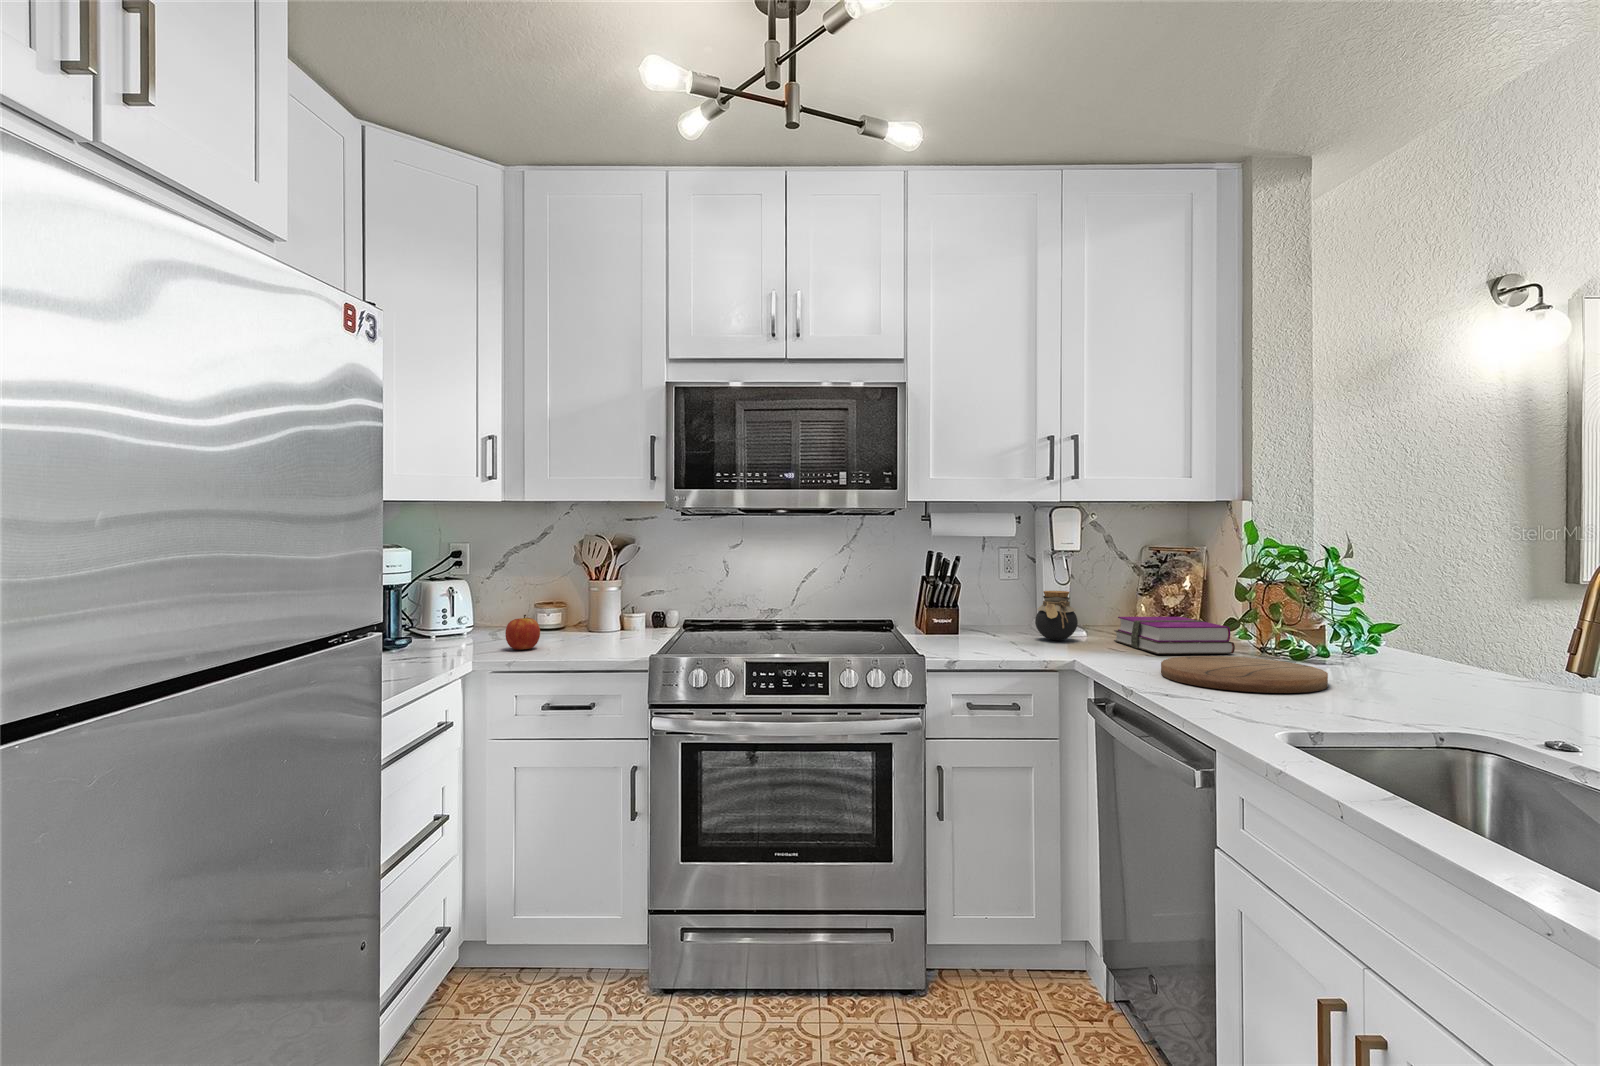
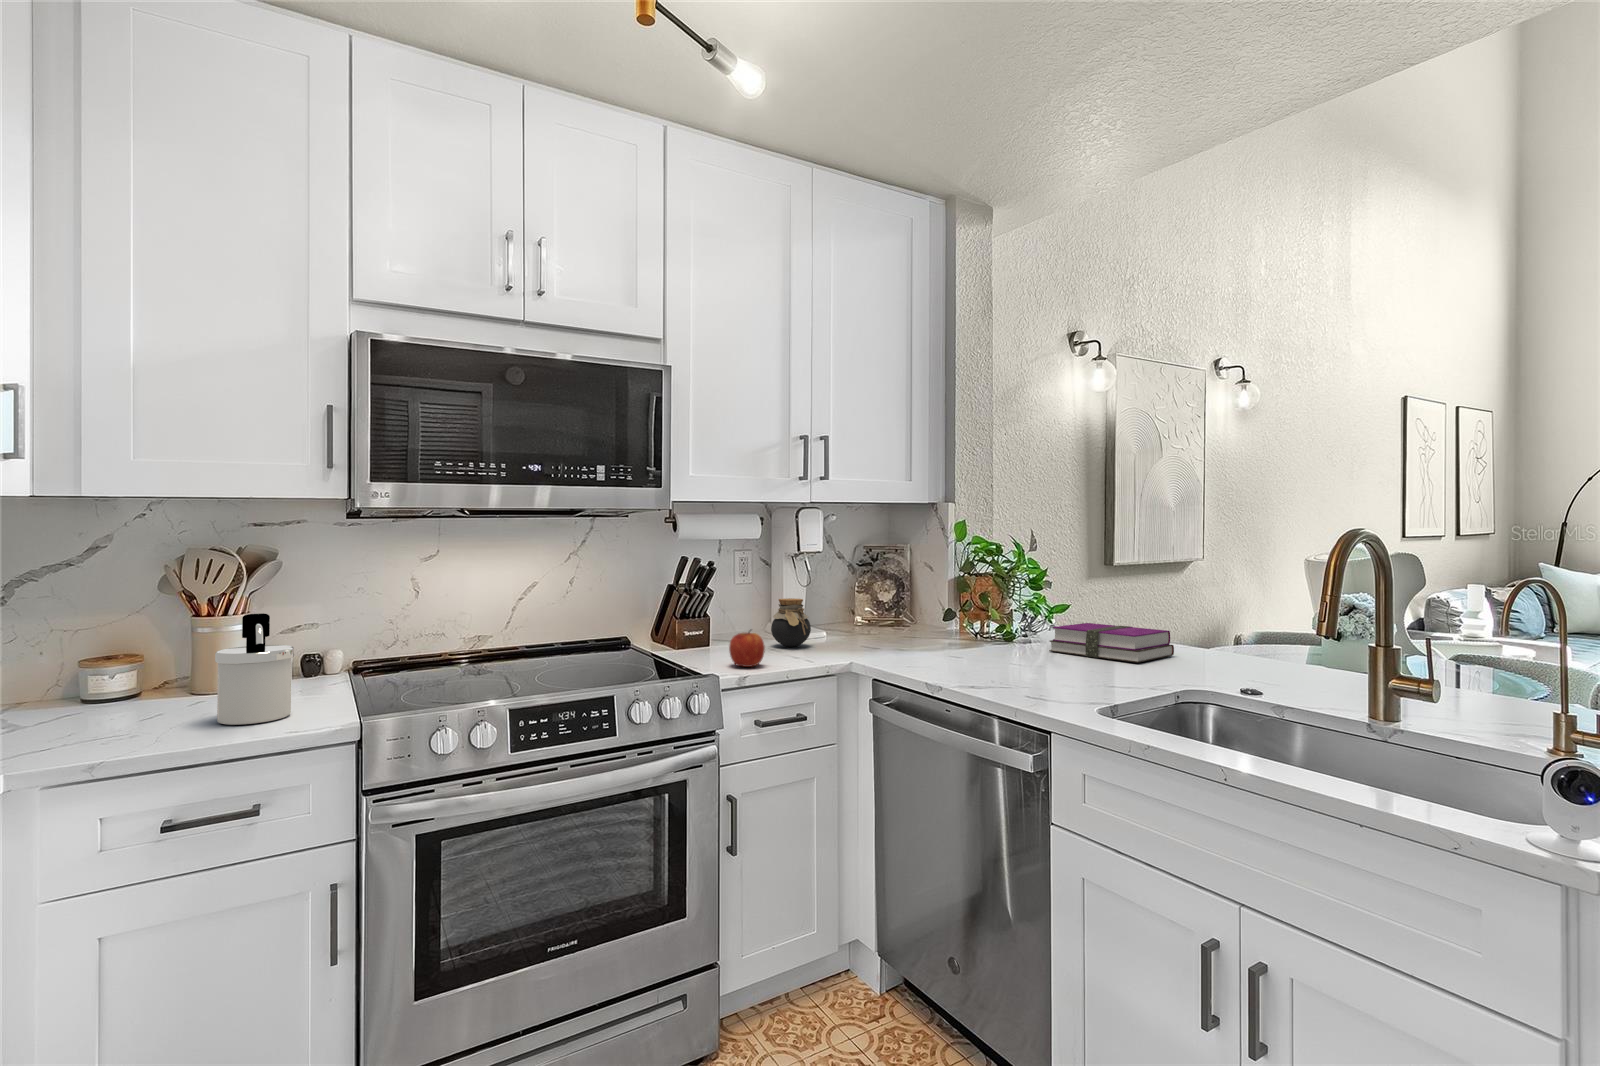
soap dispenser: none [579,580,623,652] -> present [215,613,294,725]
apple: present [505,615,540,650] -> present [729,630,765,667]
hardback book: present [1114,617,1235,654] -> present [1049,623,1174,663]
cutting board: present [1161,656,1328,693] -> none [936,650,1073,682]

